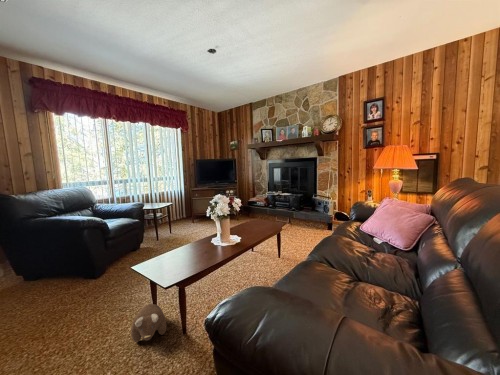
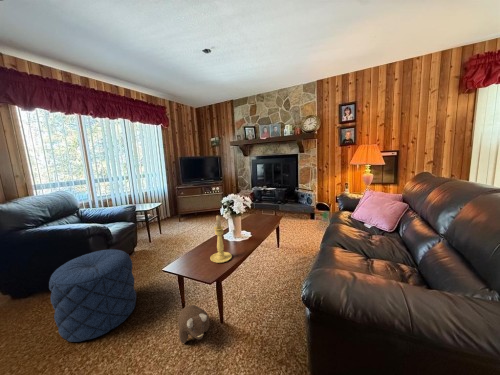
candle holder: none [180,213,203,264] -> present [210,215,232,263]
pouf: none [33,241,116,324] -> present [49,249,137,342]

